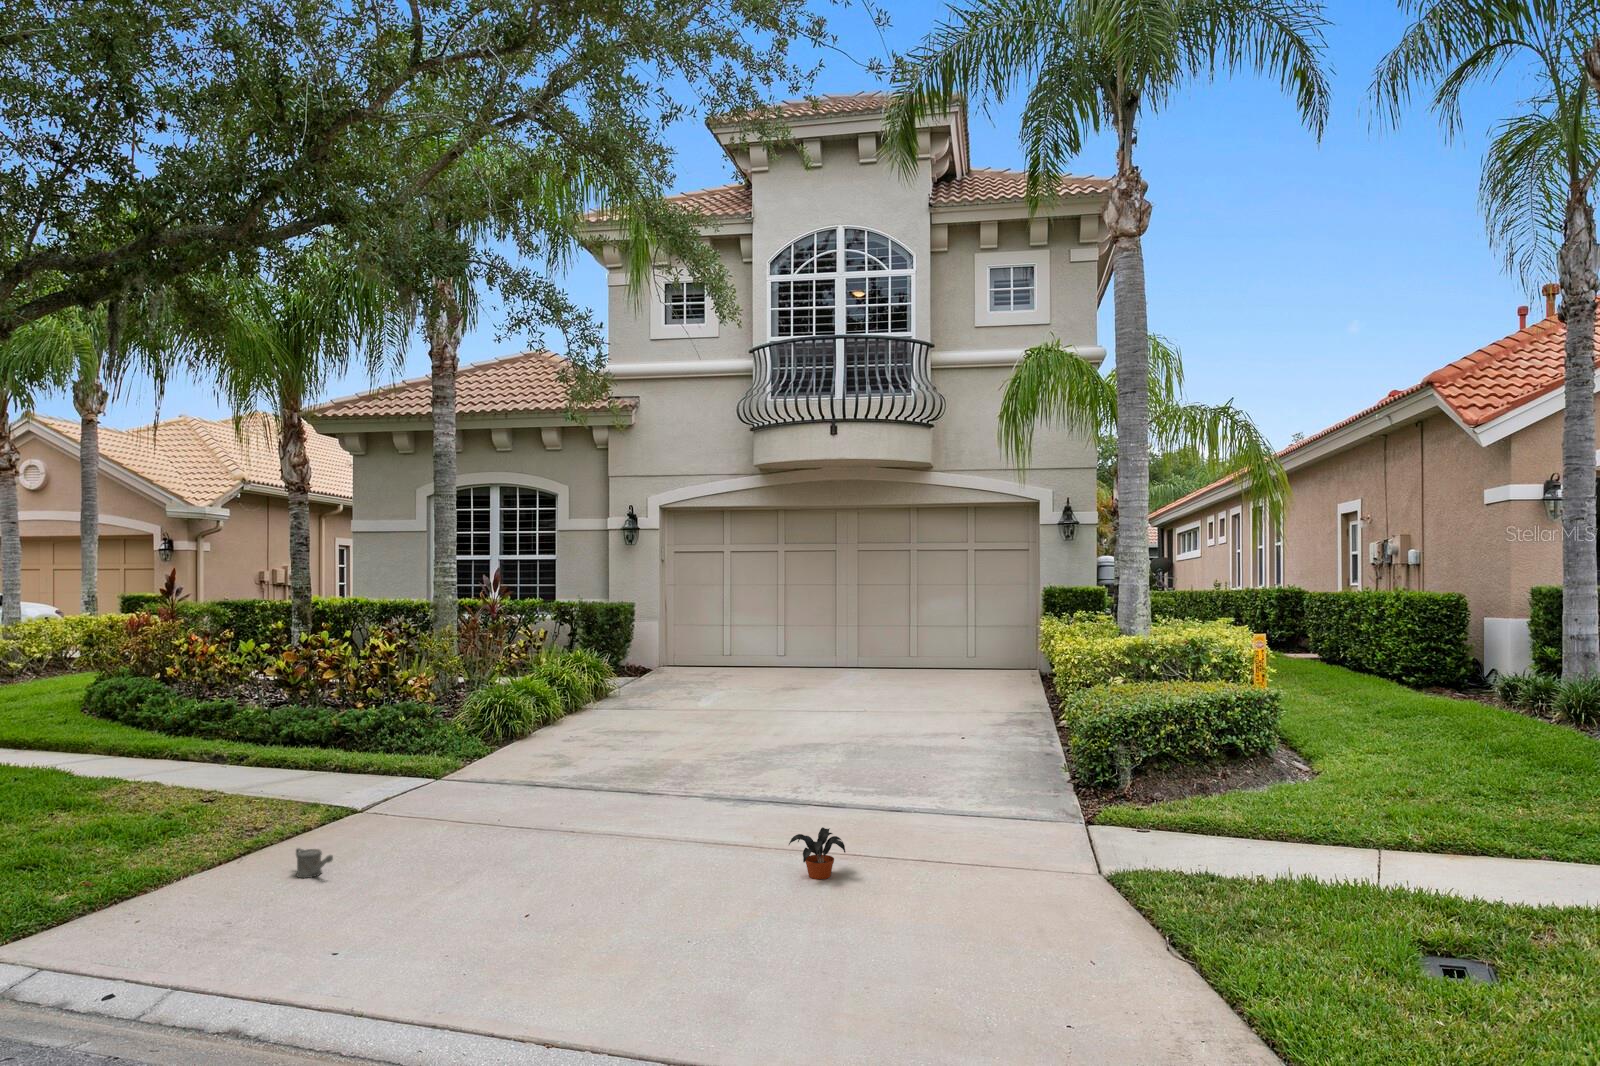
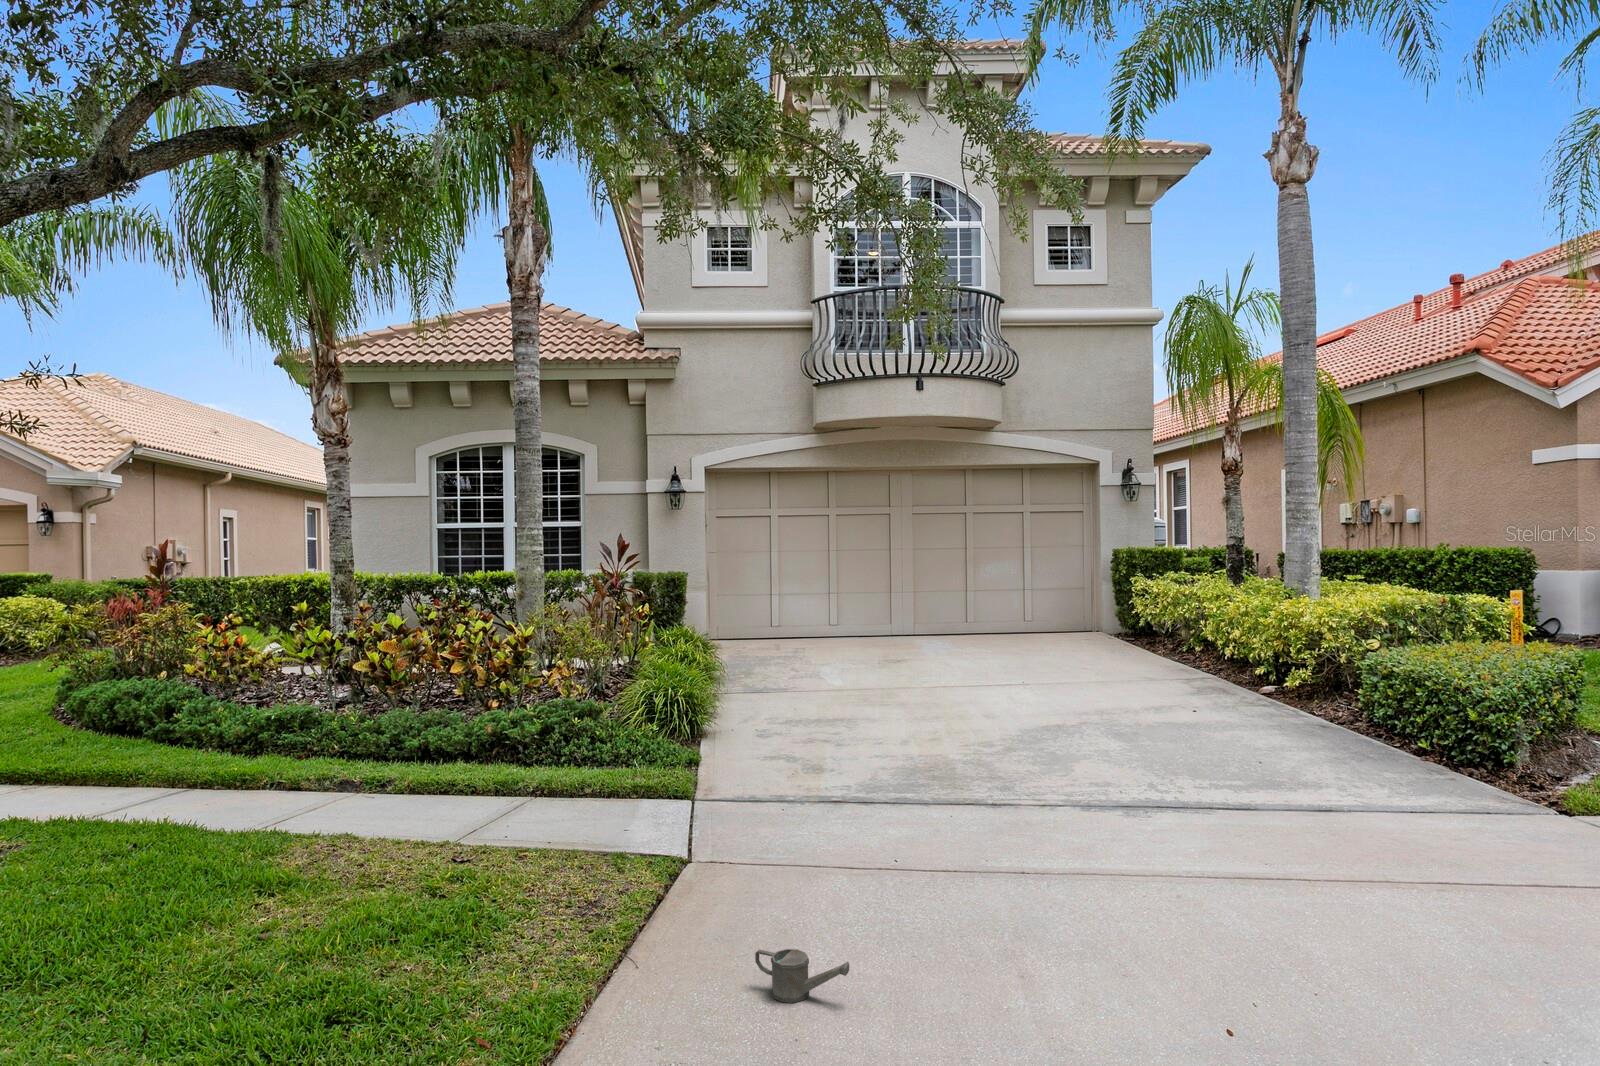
potted plant: present [789,827,845,879] -> none [1457,854,1558,931]

